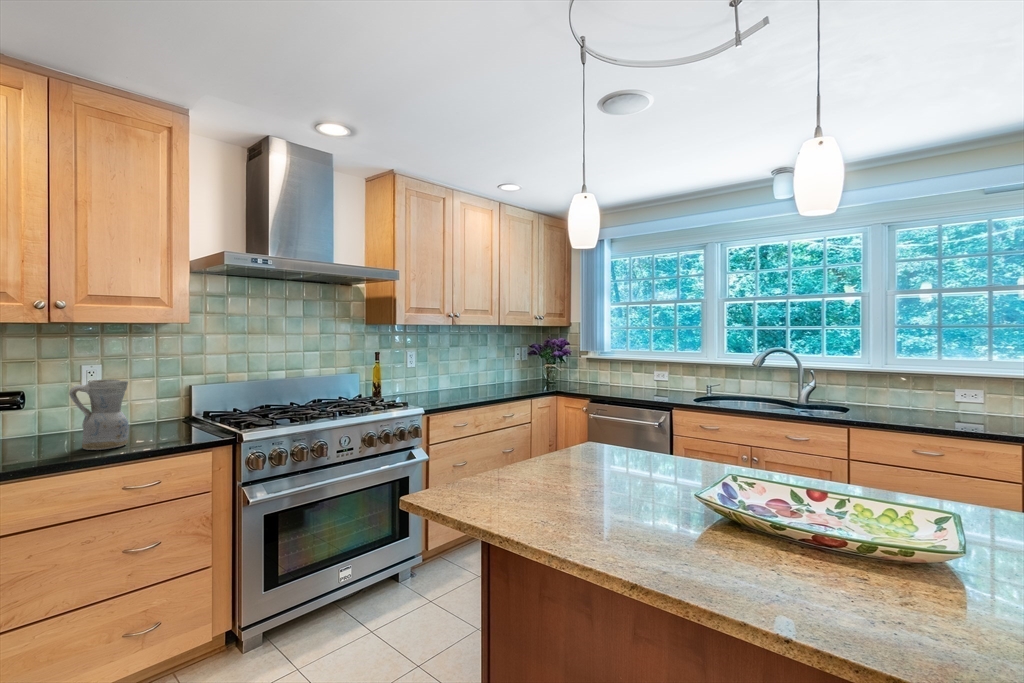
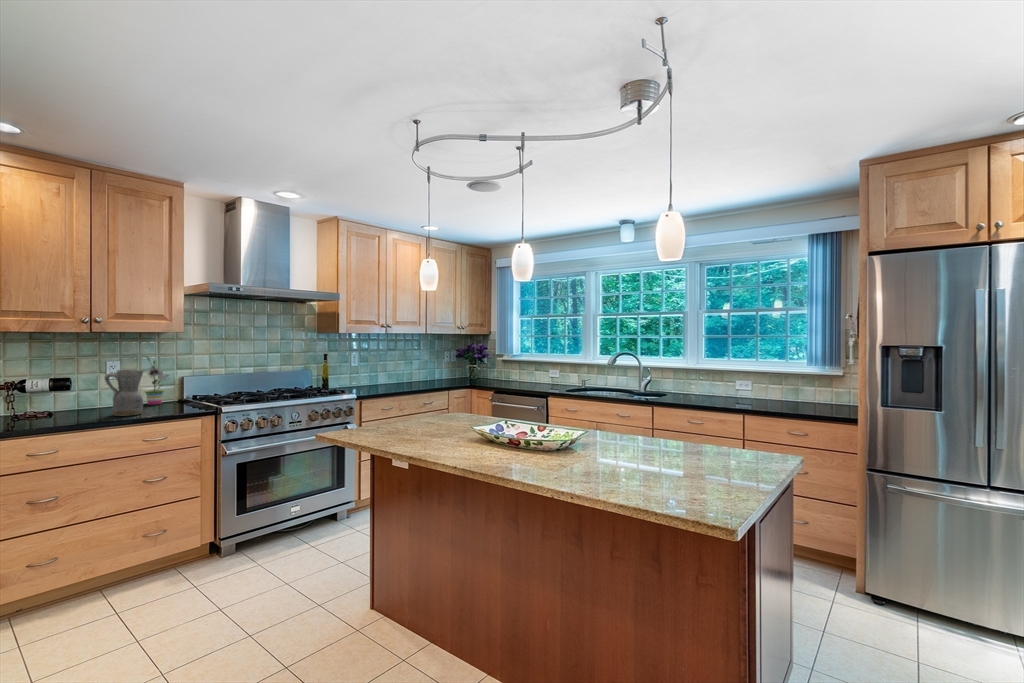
potted plant: none [135,358,173,427] -> present [145,357,169,405]

